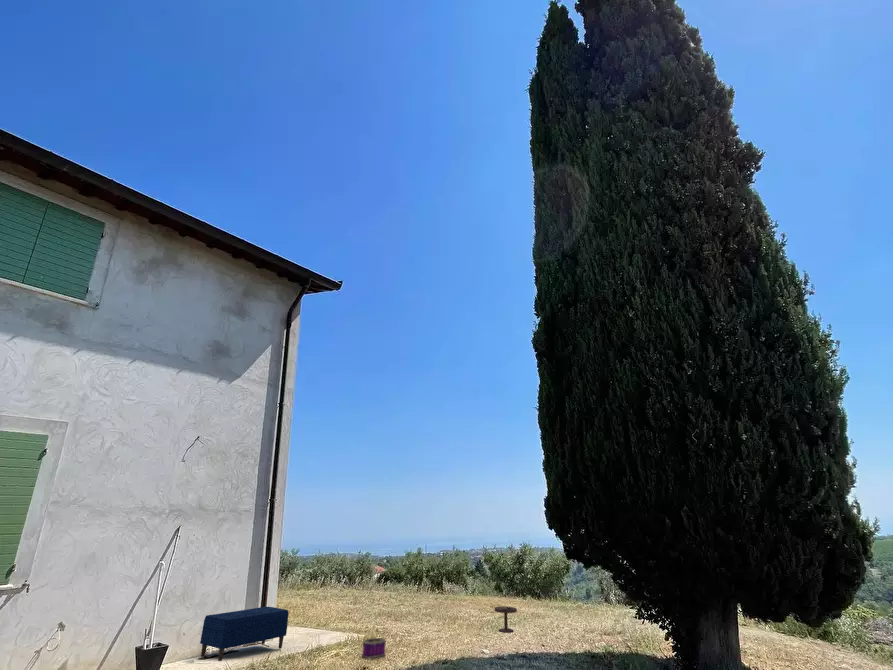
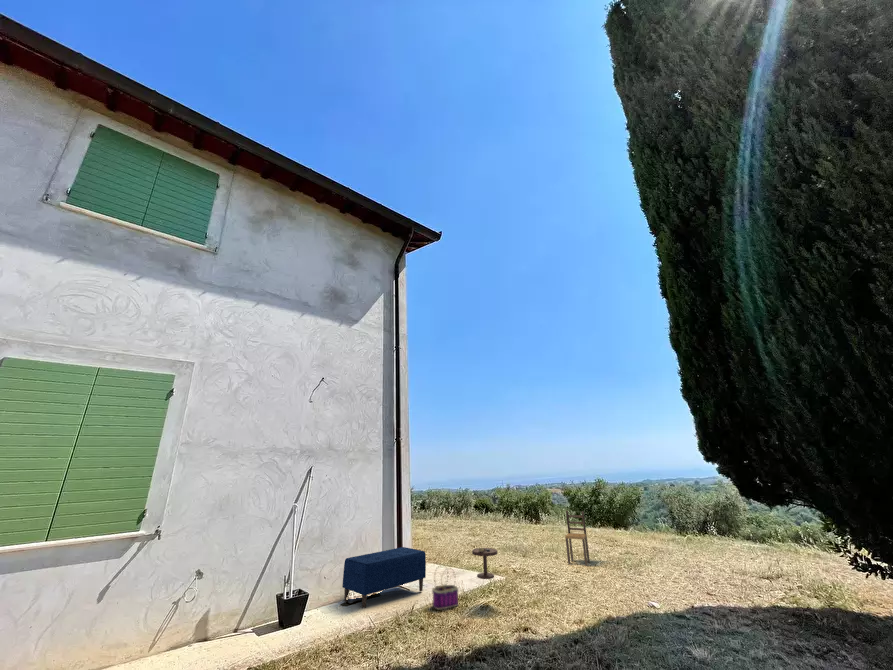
chair: none [441,573,464,629] -> present [565,511,590,566]
side table: present [495,606,517,633] -> present [472,548,497,579]
basket: present [362,622,386,658] -> present [432,572,459,609]

